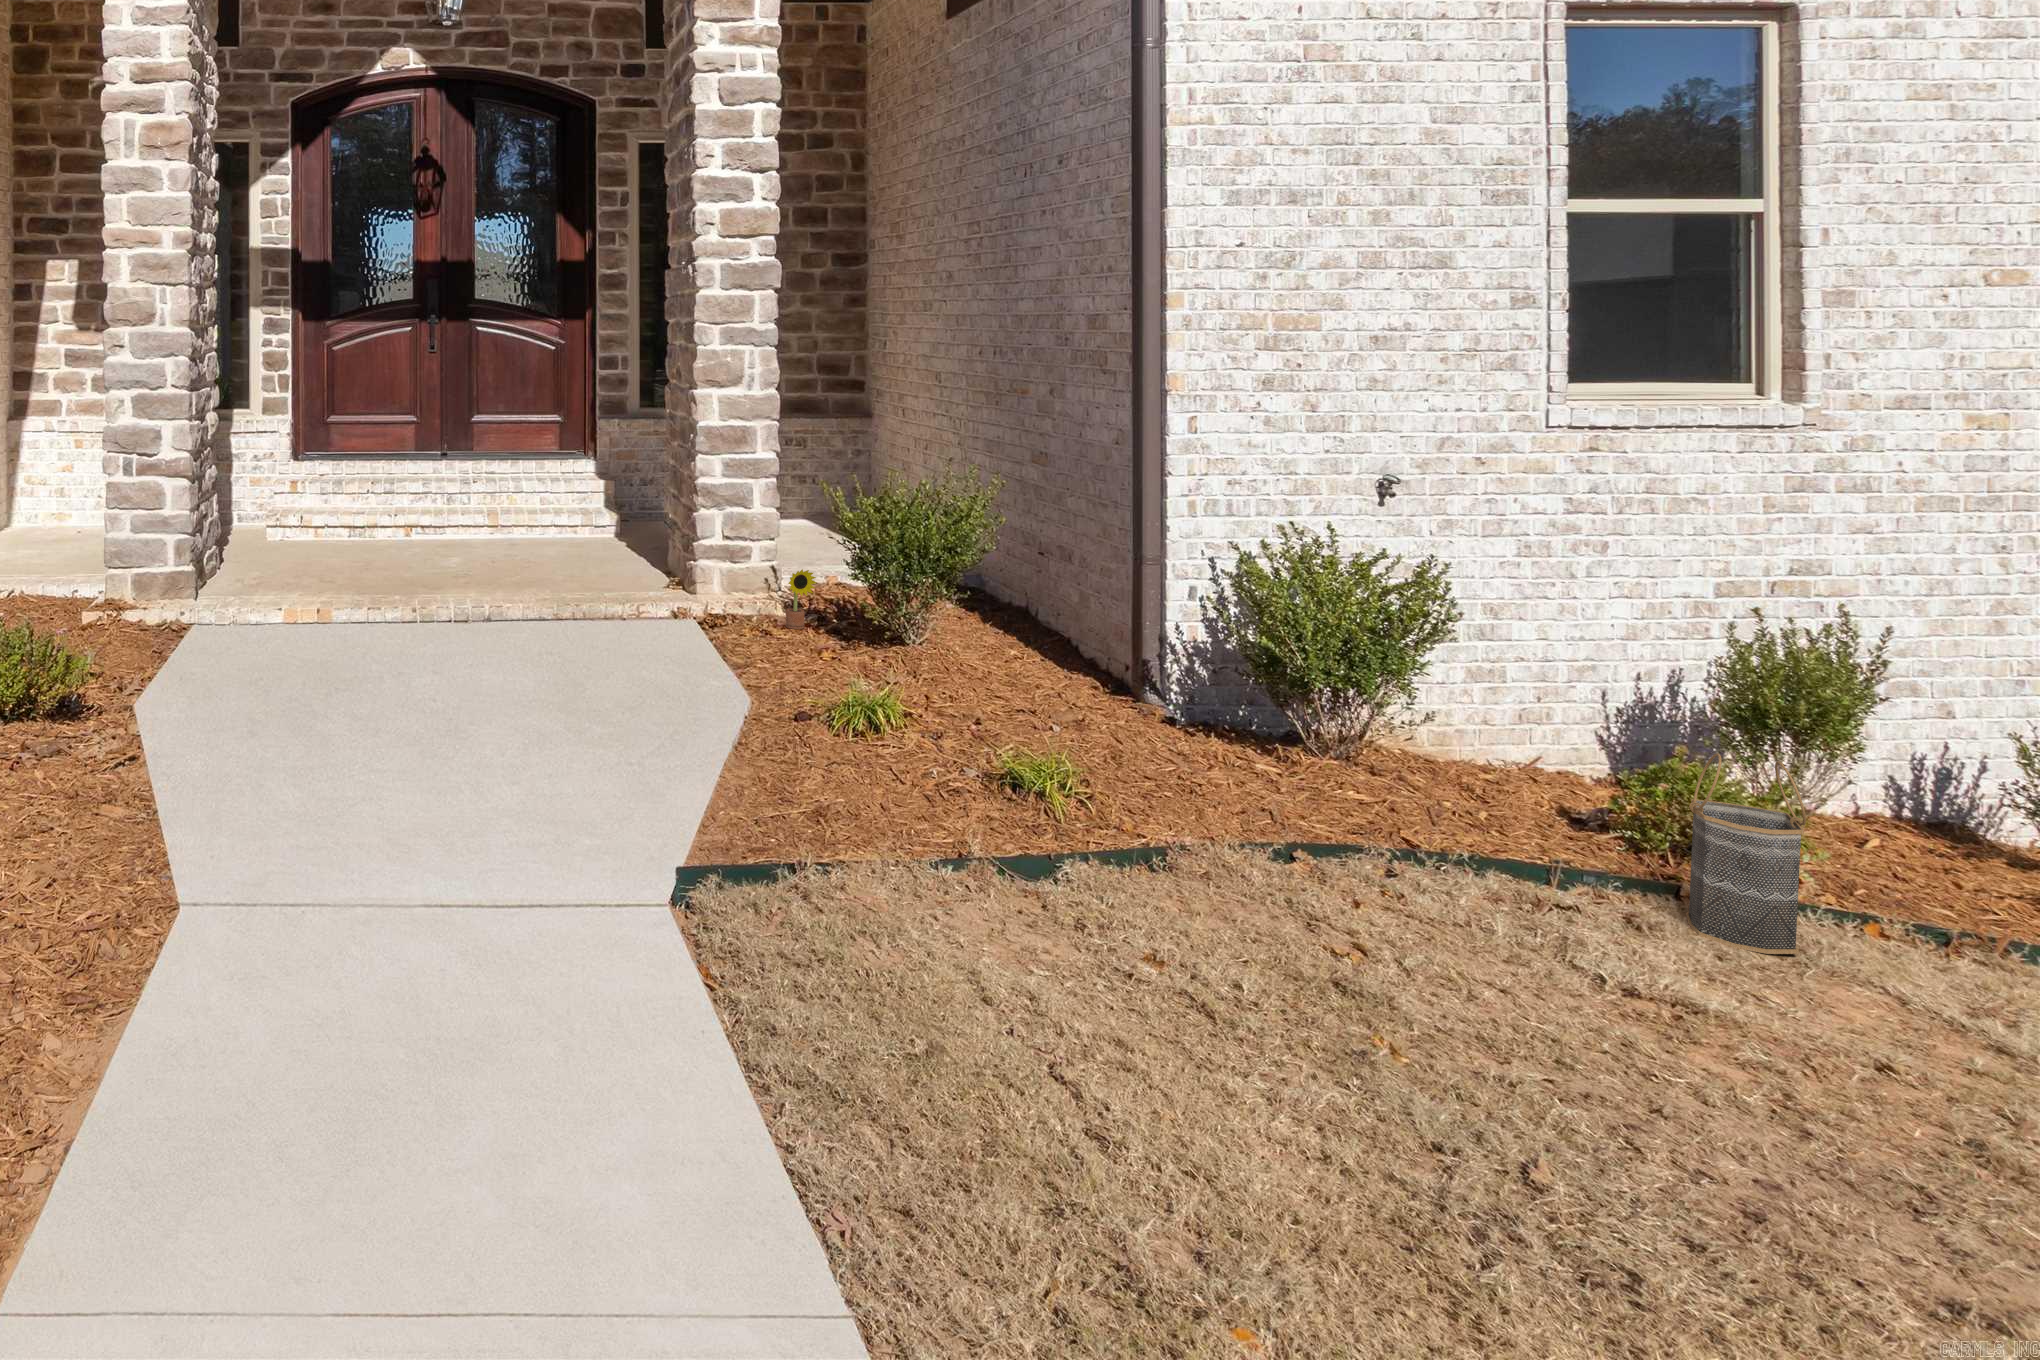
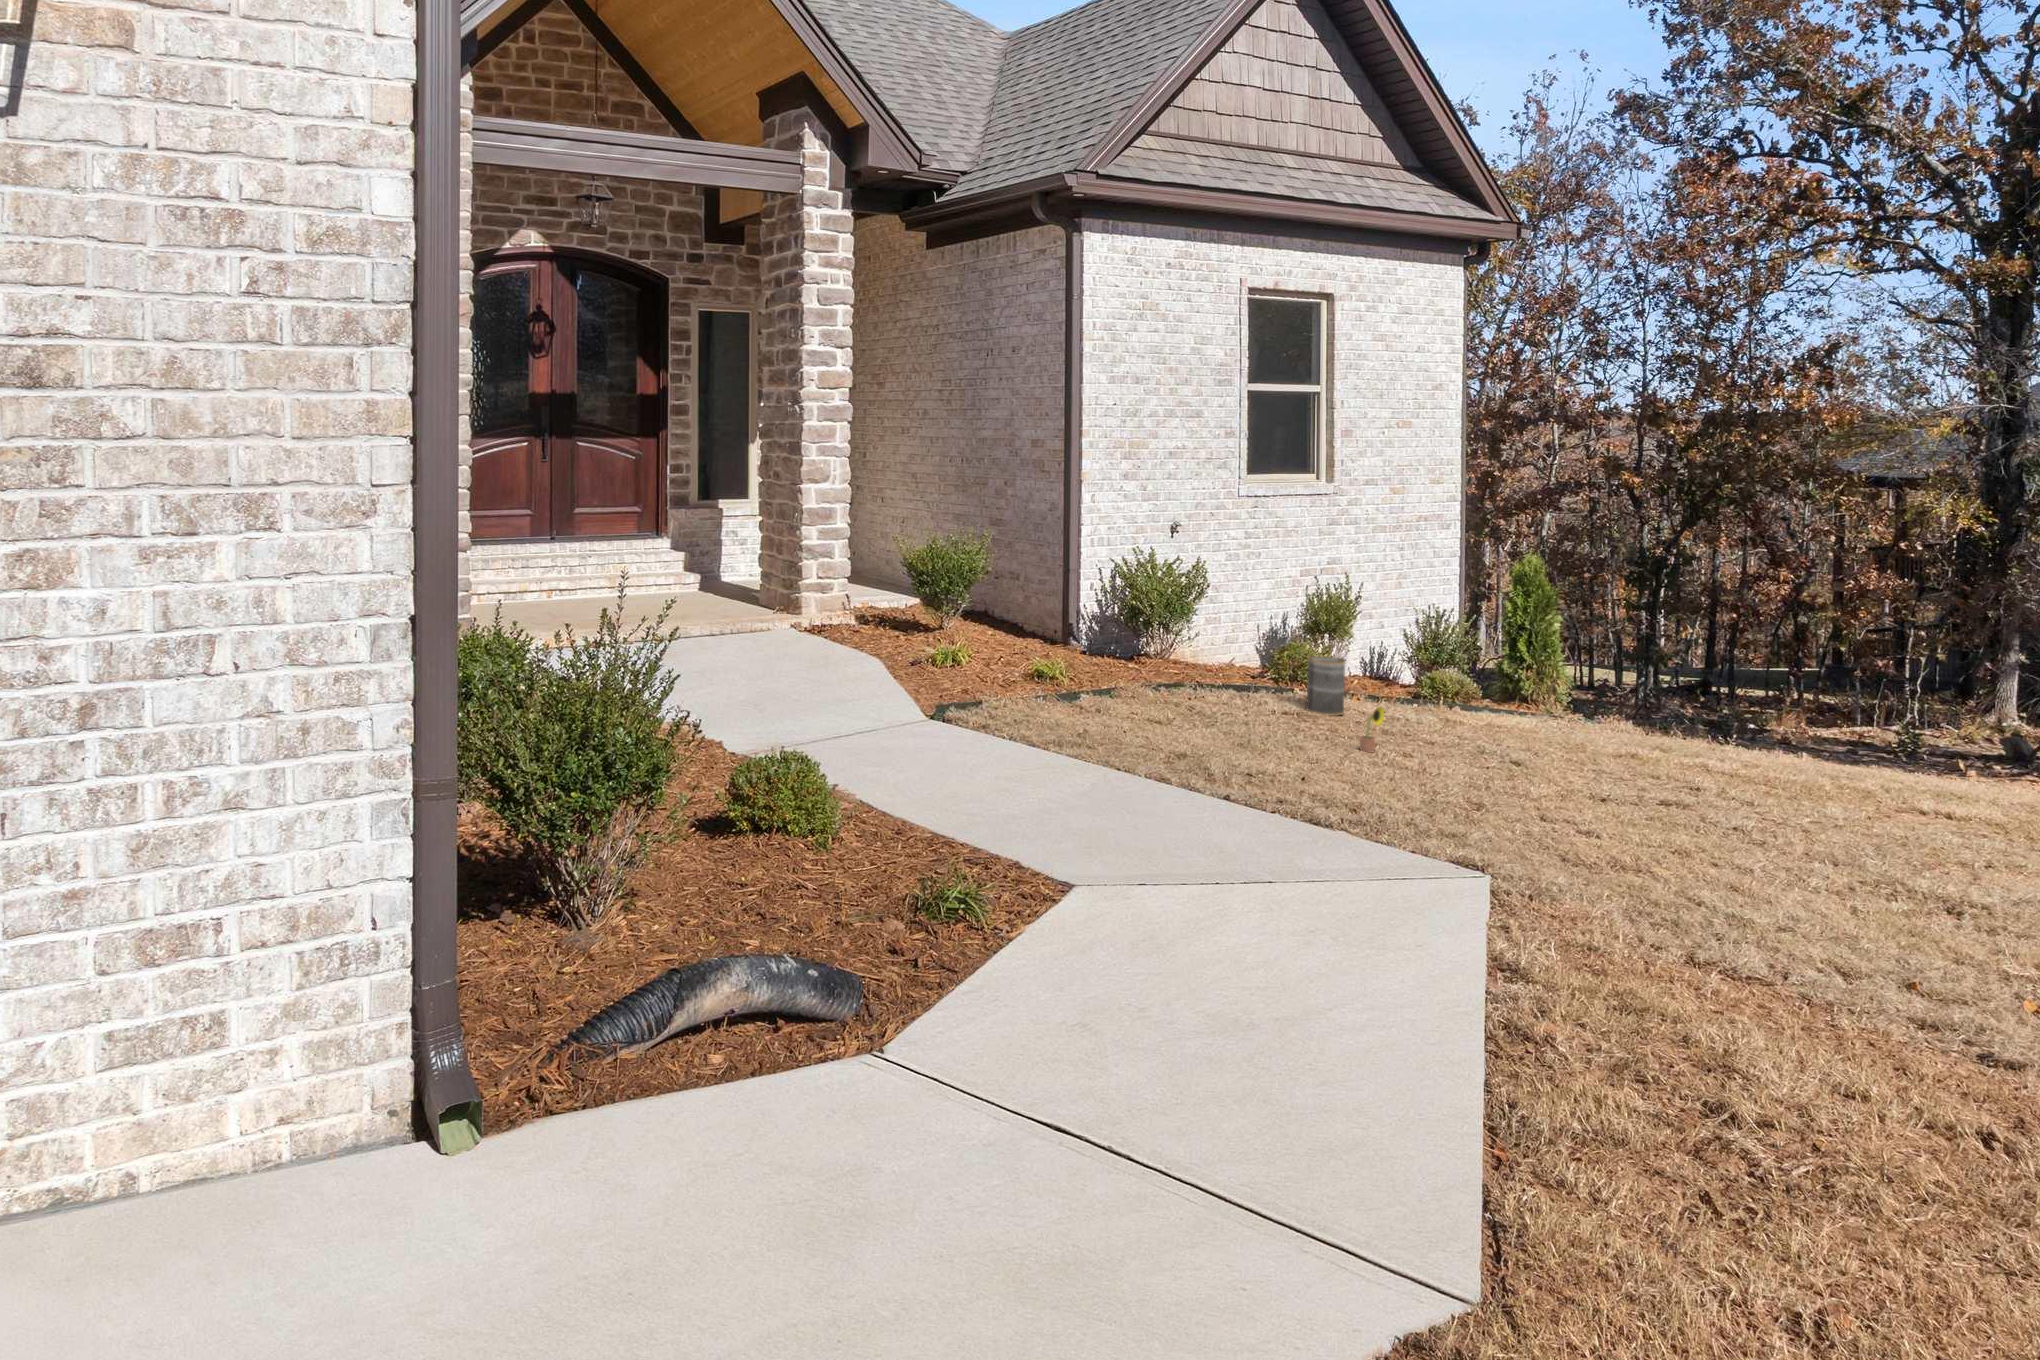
decorative plant: present [786,569,817,629] -> present [1360,707,1386,752]

